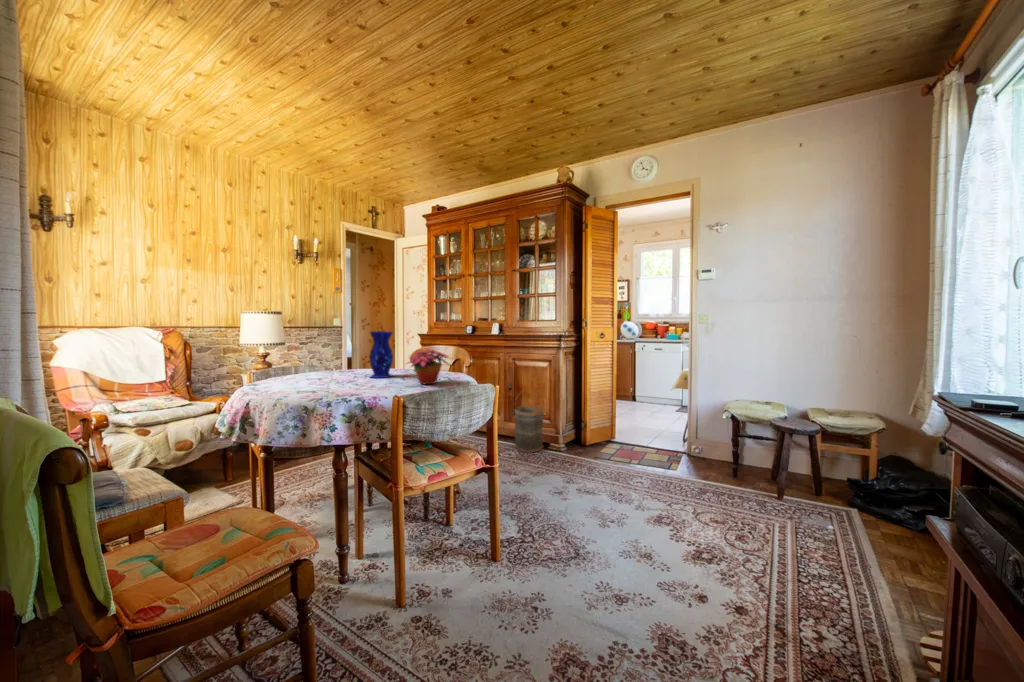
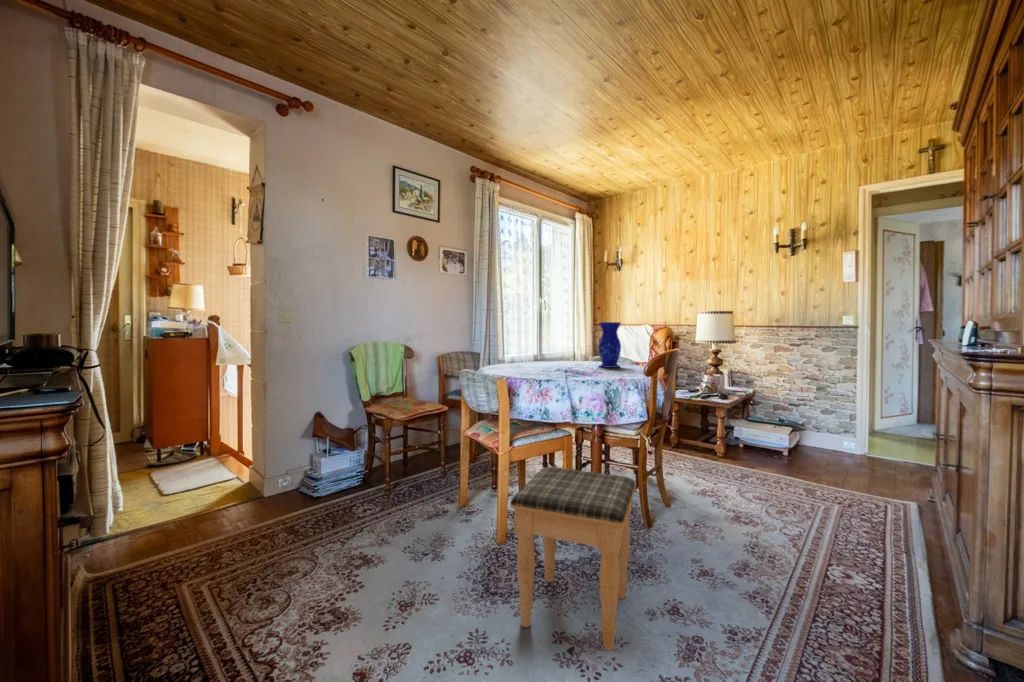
flower arrangement: present [408,350,448,384] -> none [539,336,591,371]
basket: present [514,406,544,452] -> none [864,462,949,625]
footstool: none [544,430,616,536] -> present [510,467,636,650]

